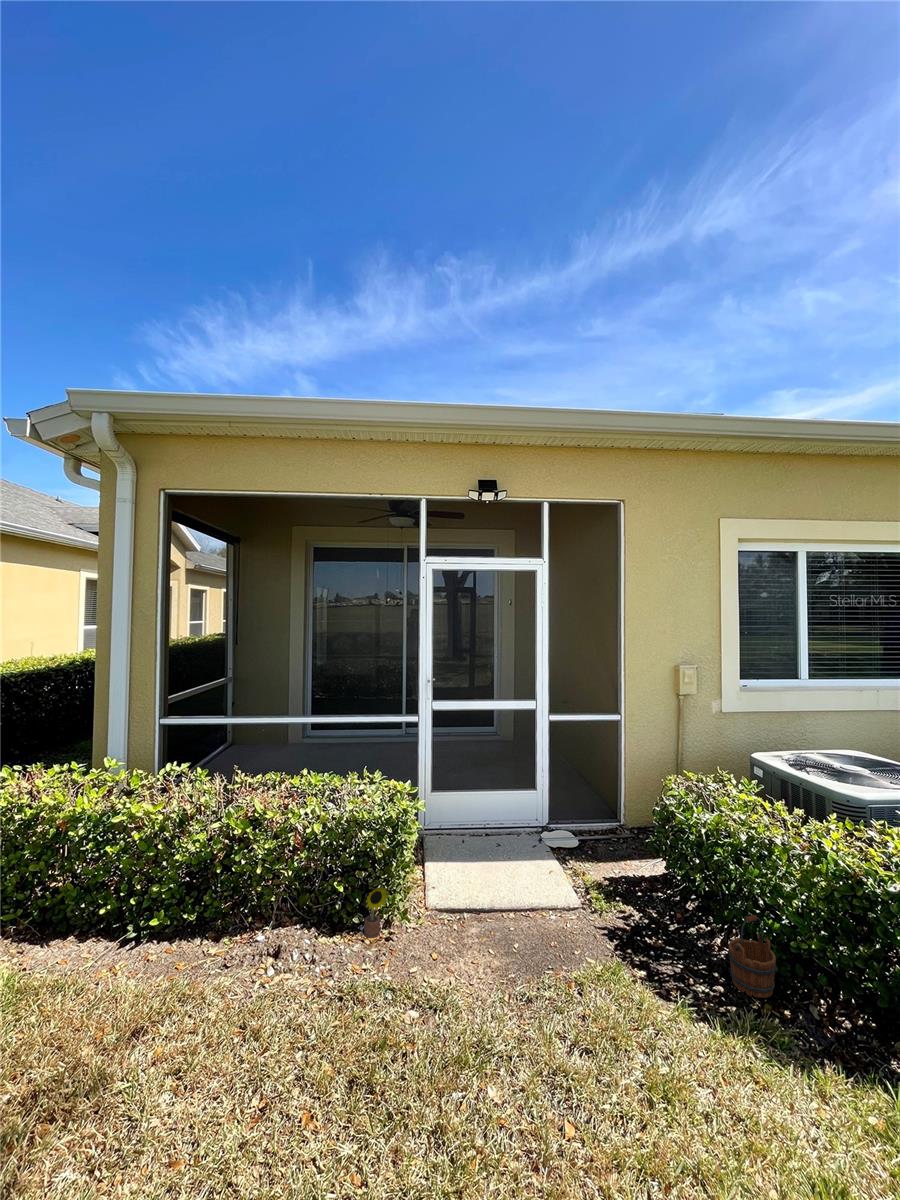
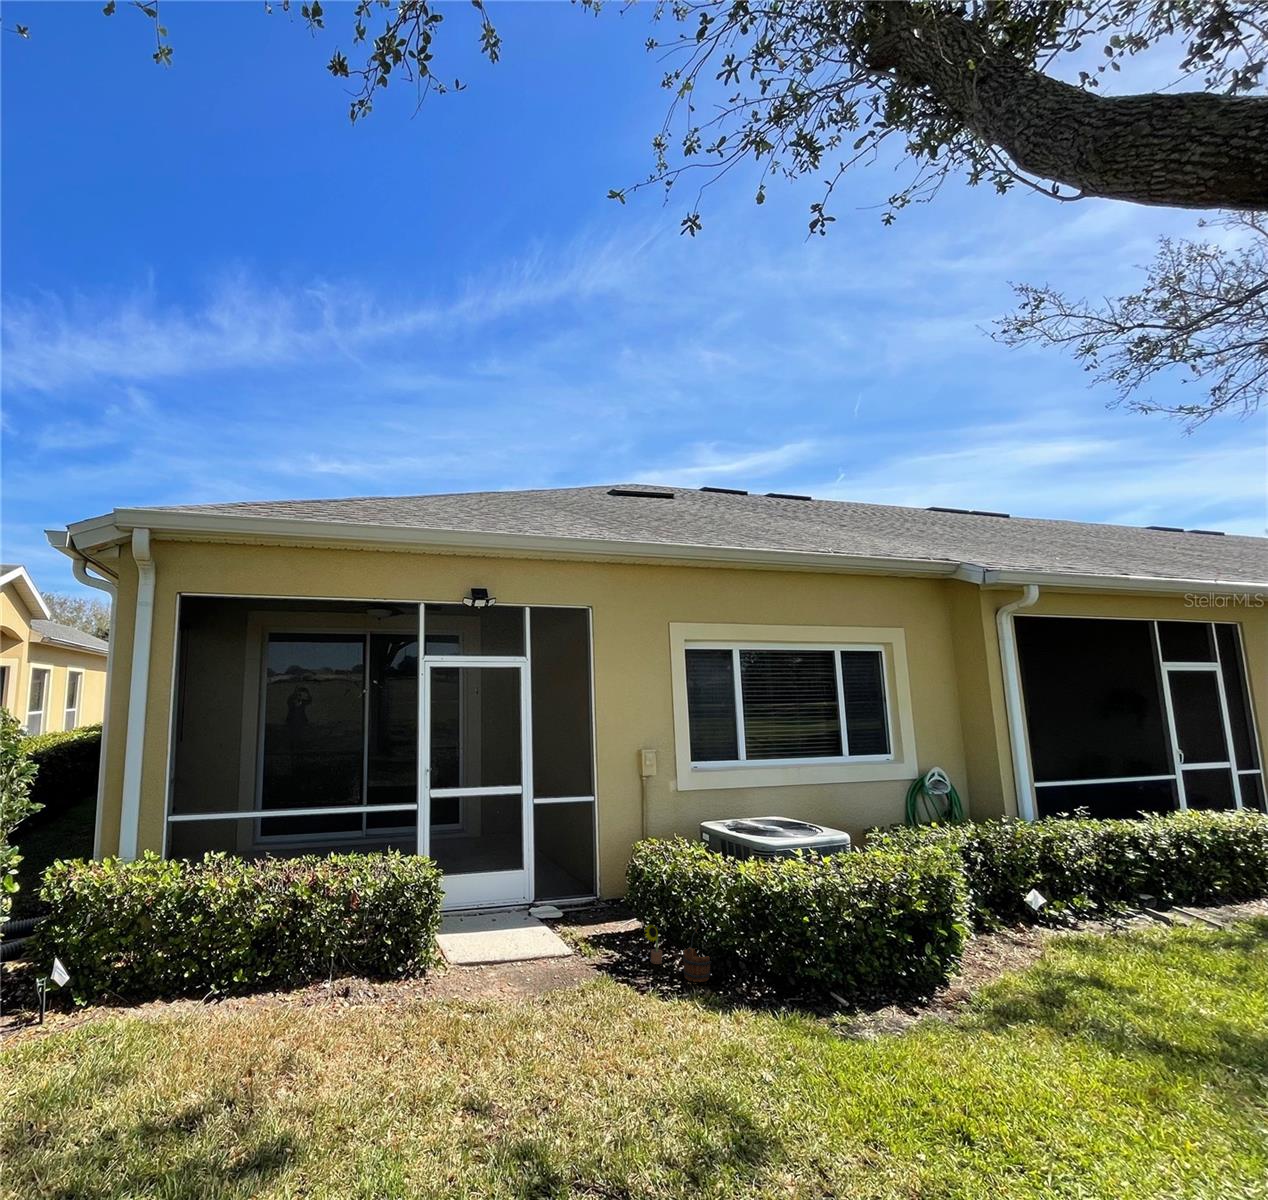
decorative plant: present [364,887,389,938] -> present [644,924,662,964]

